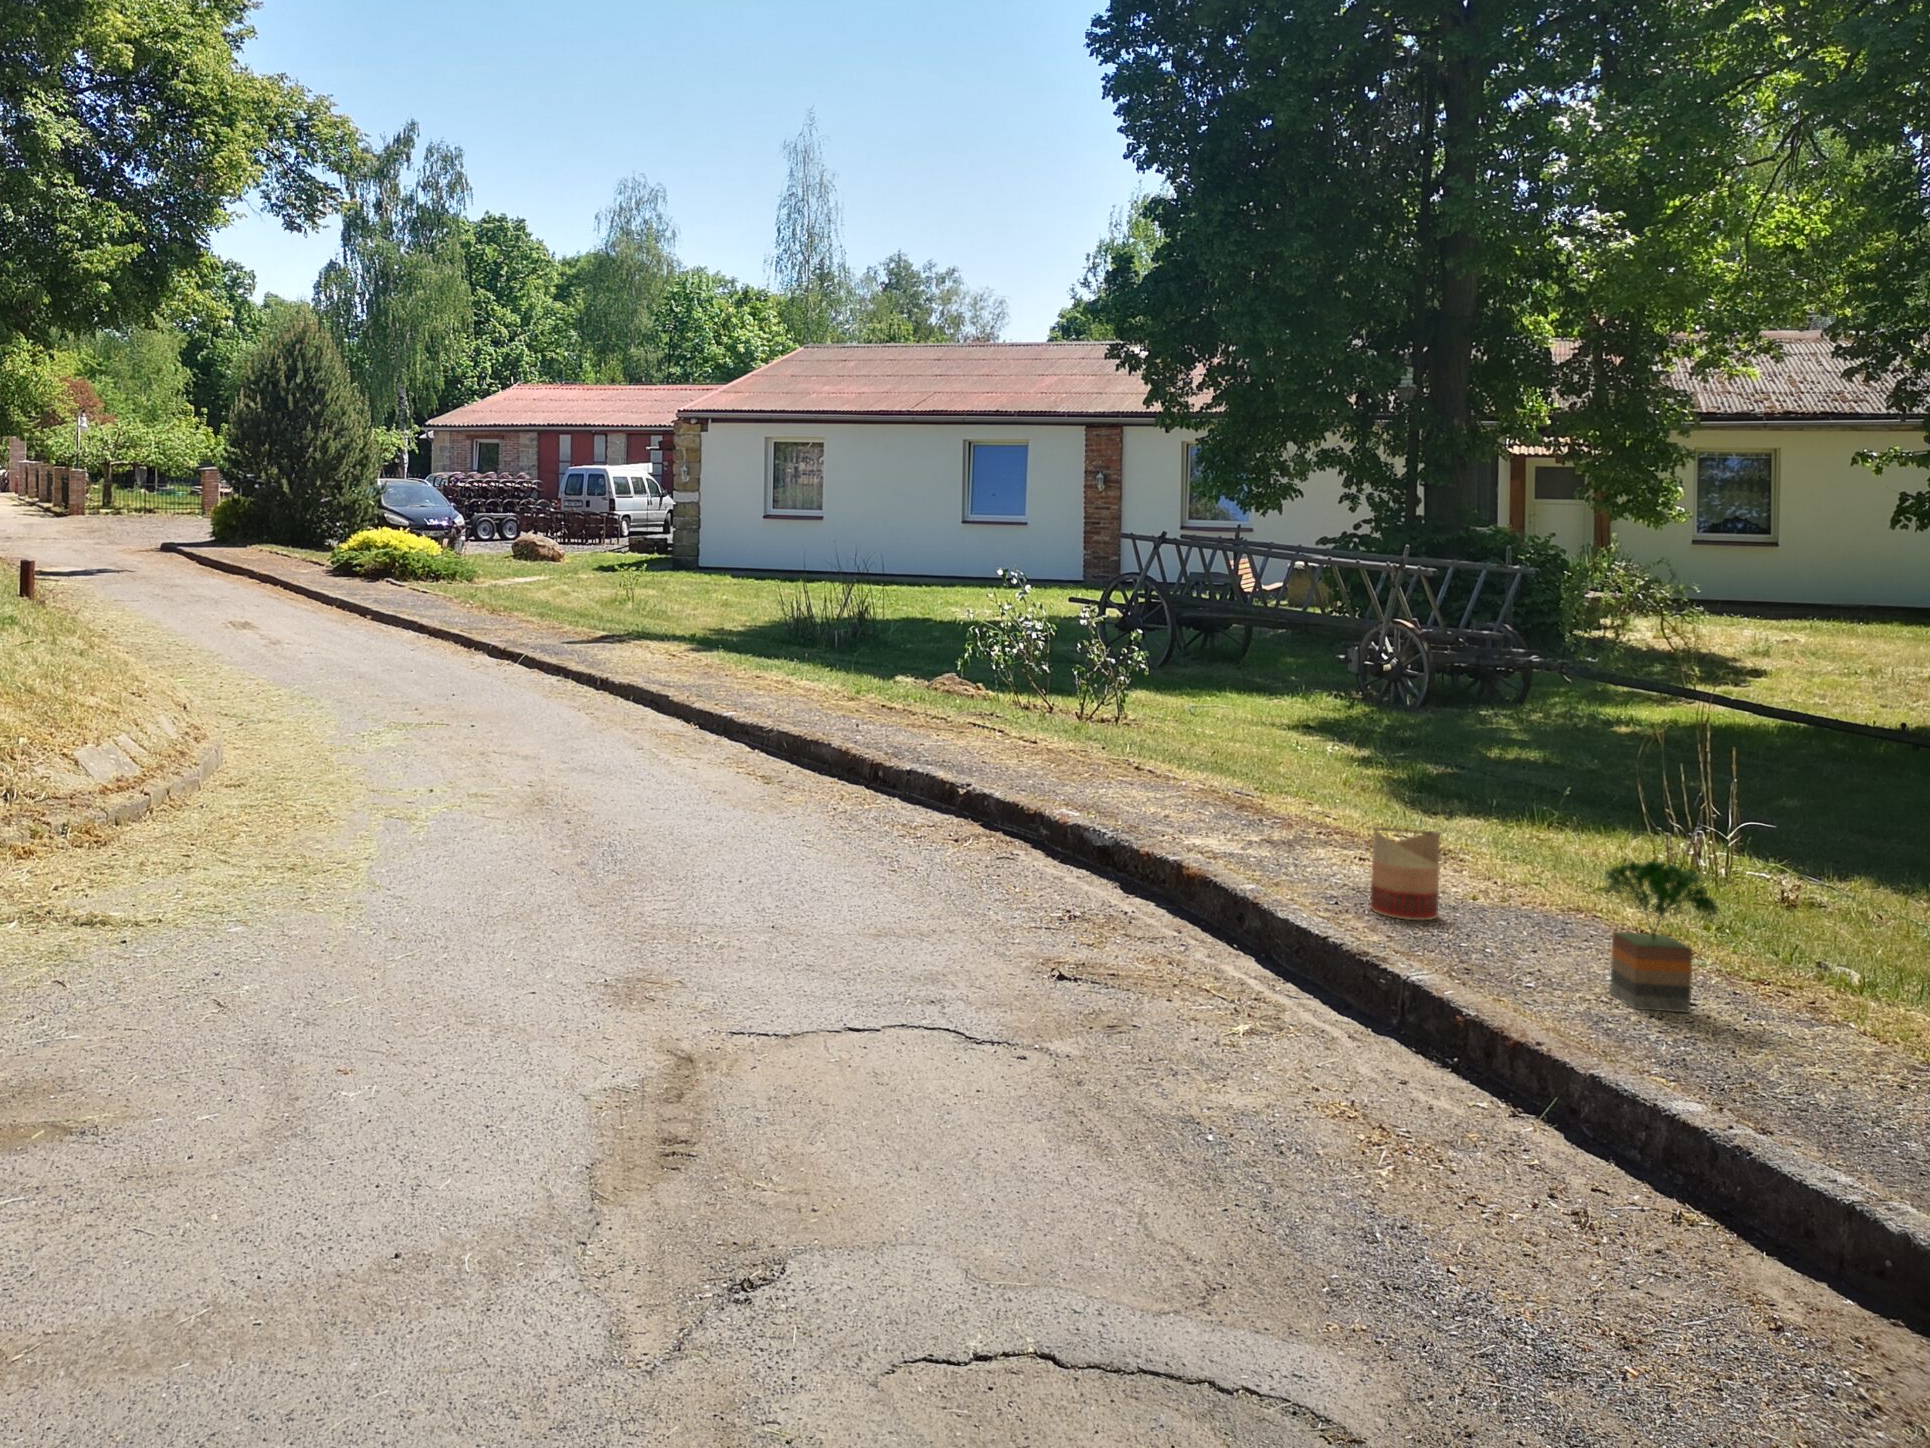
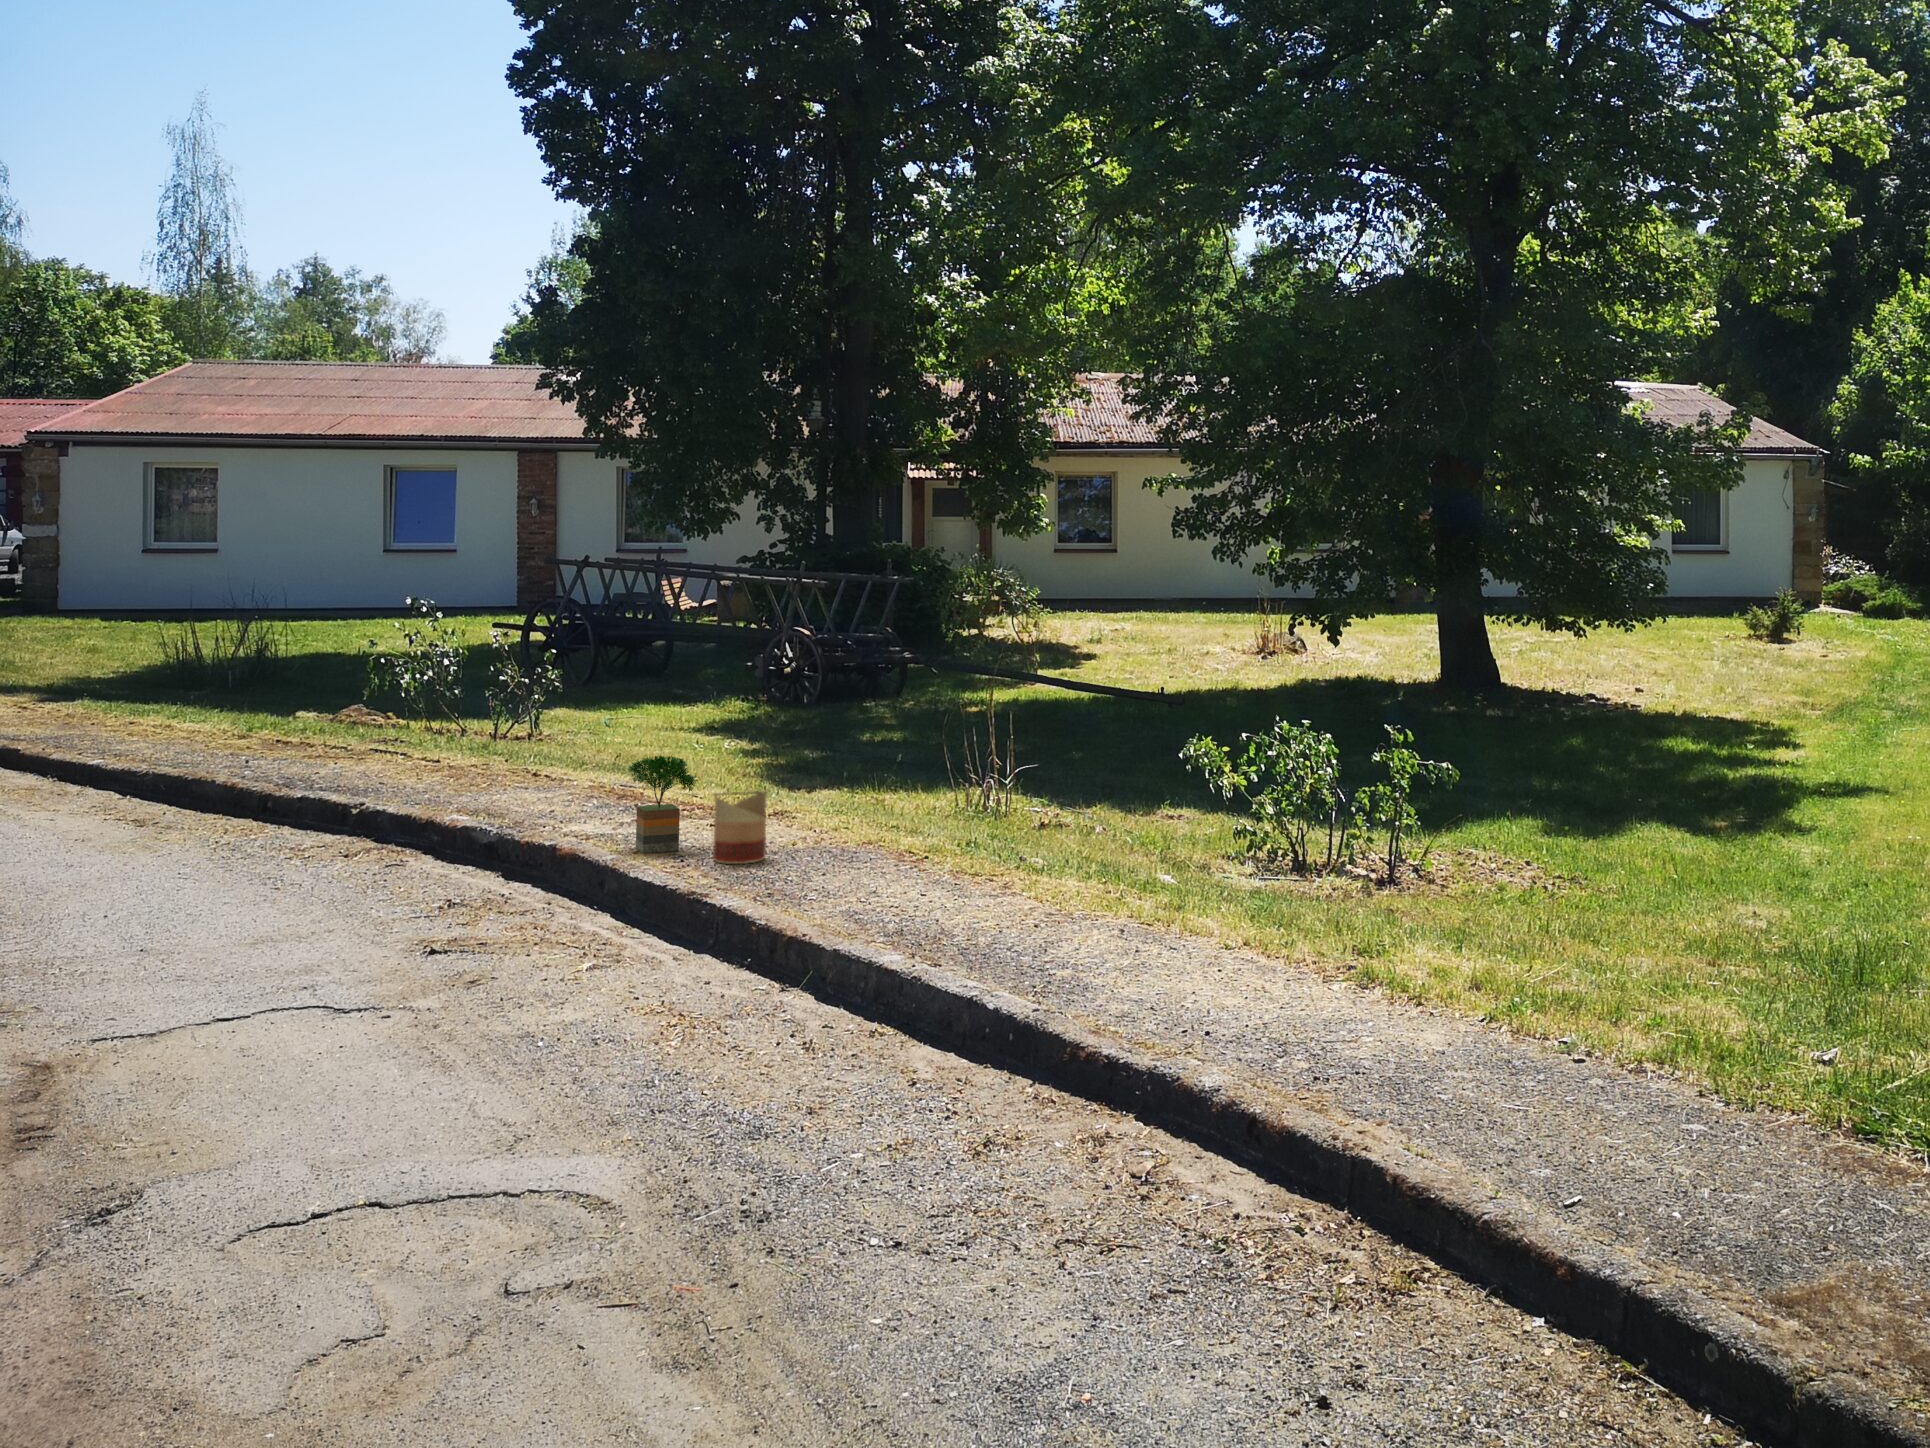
potted tree: present [1605,860,1721,1012] -> present [629,756,695,853]

